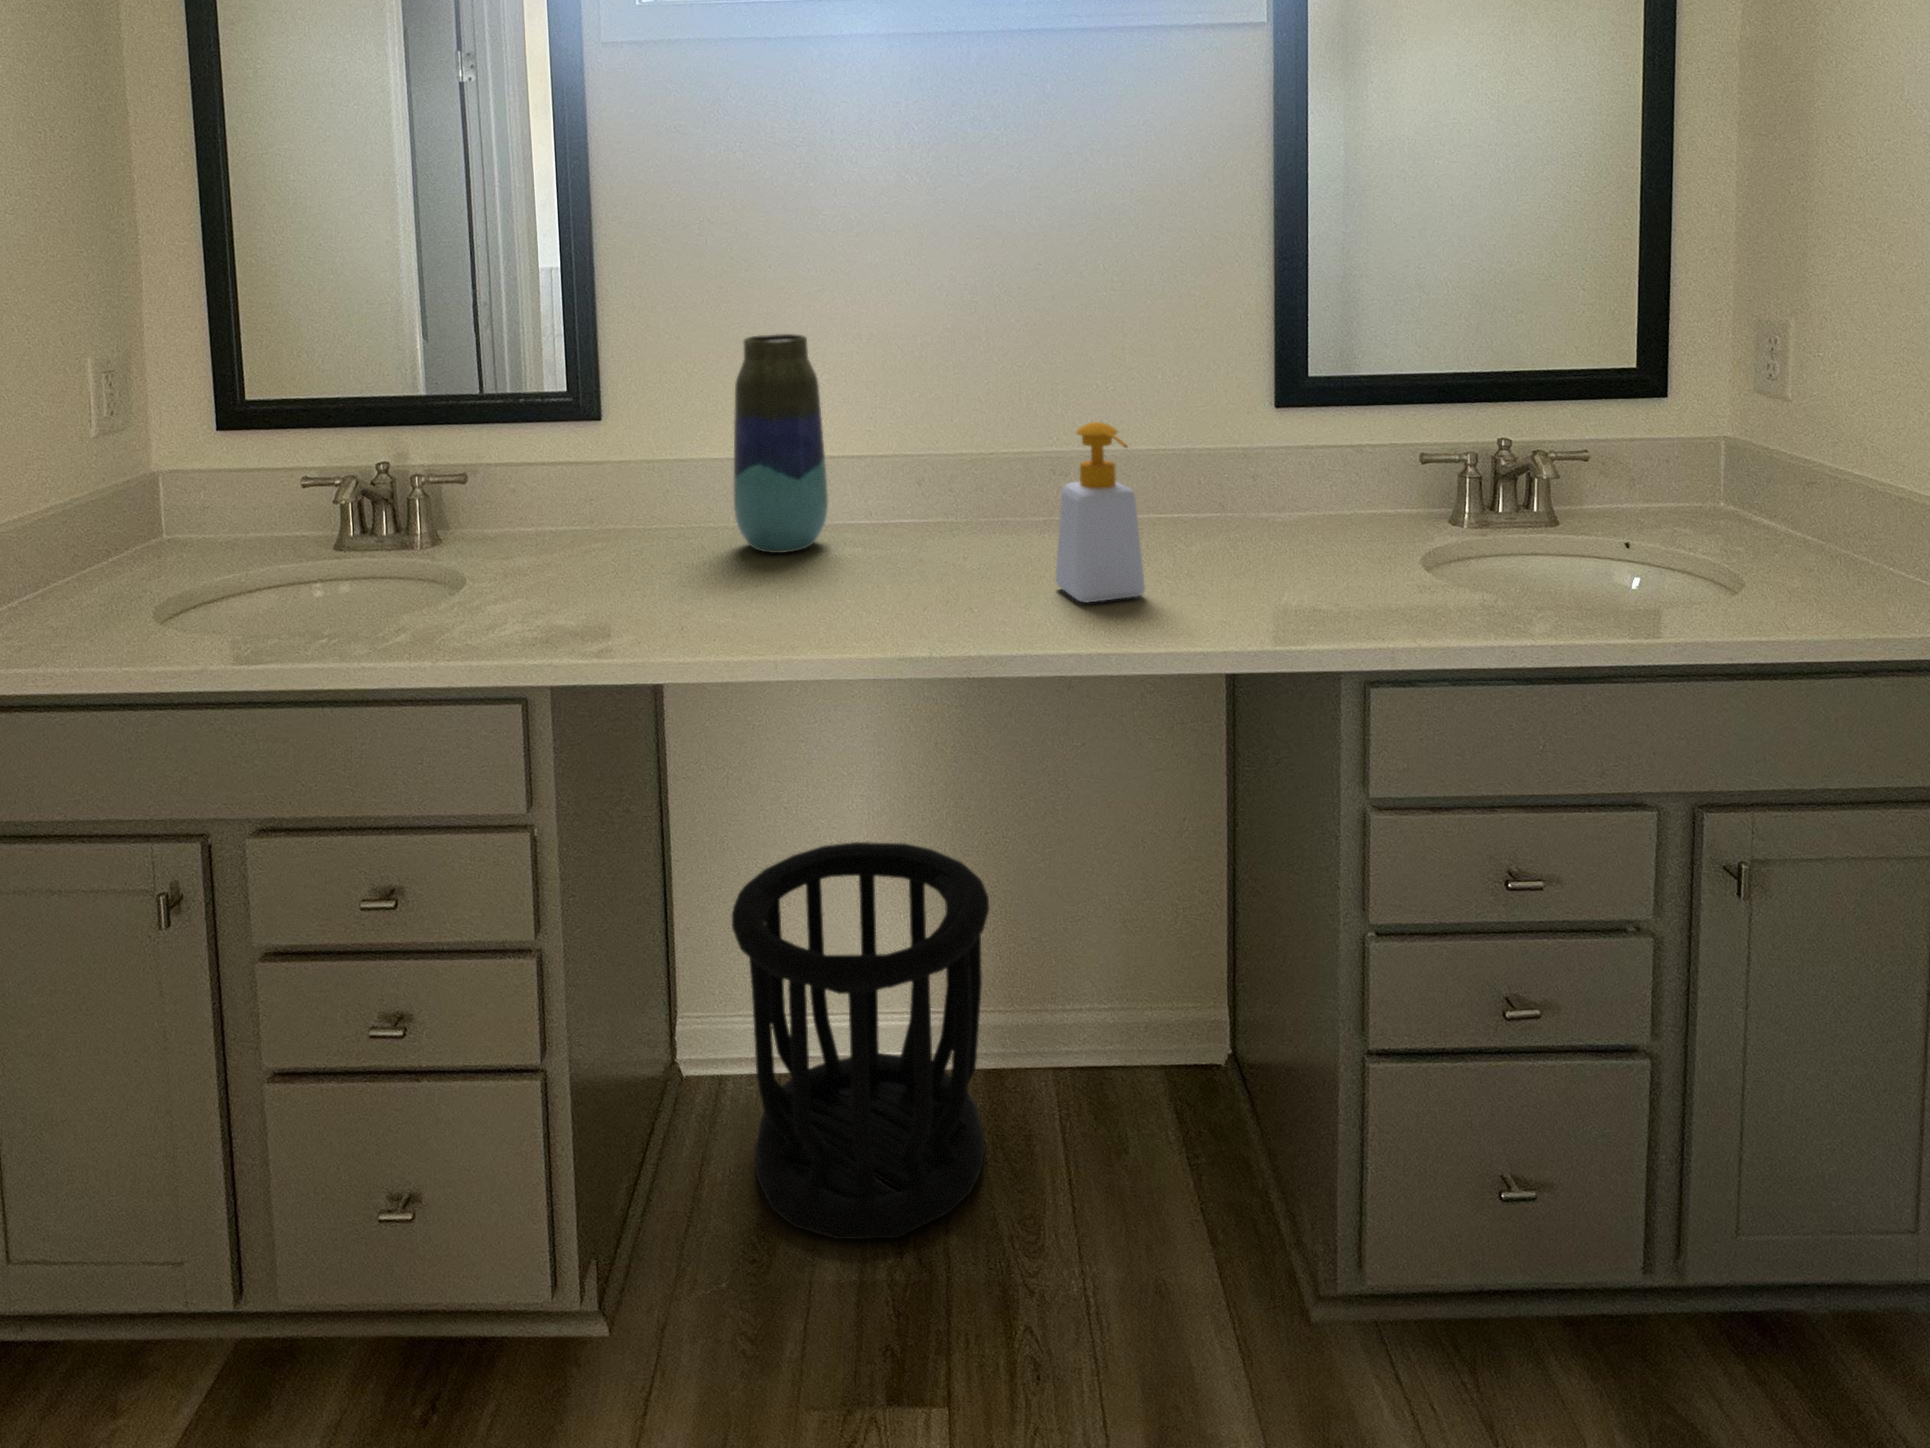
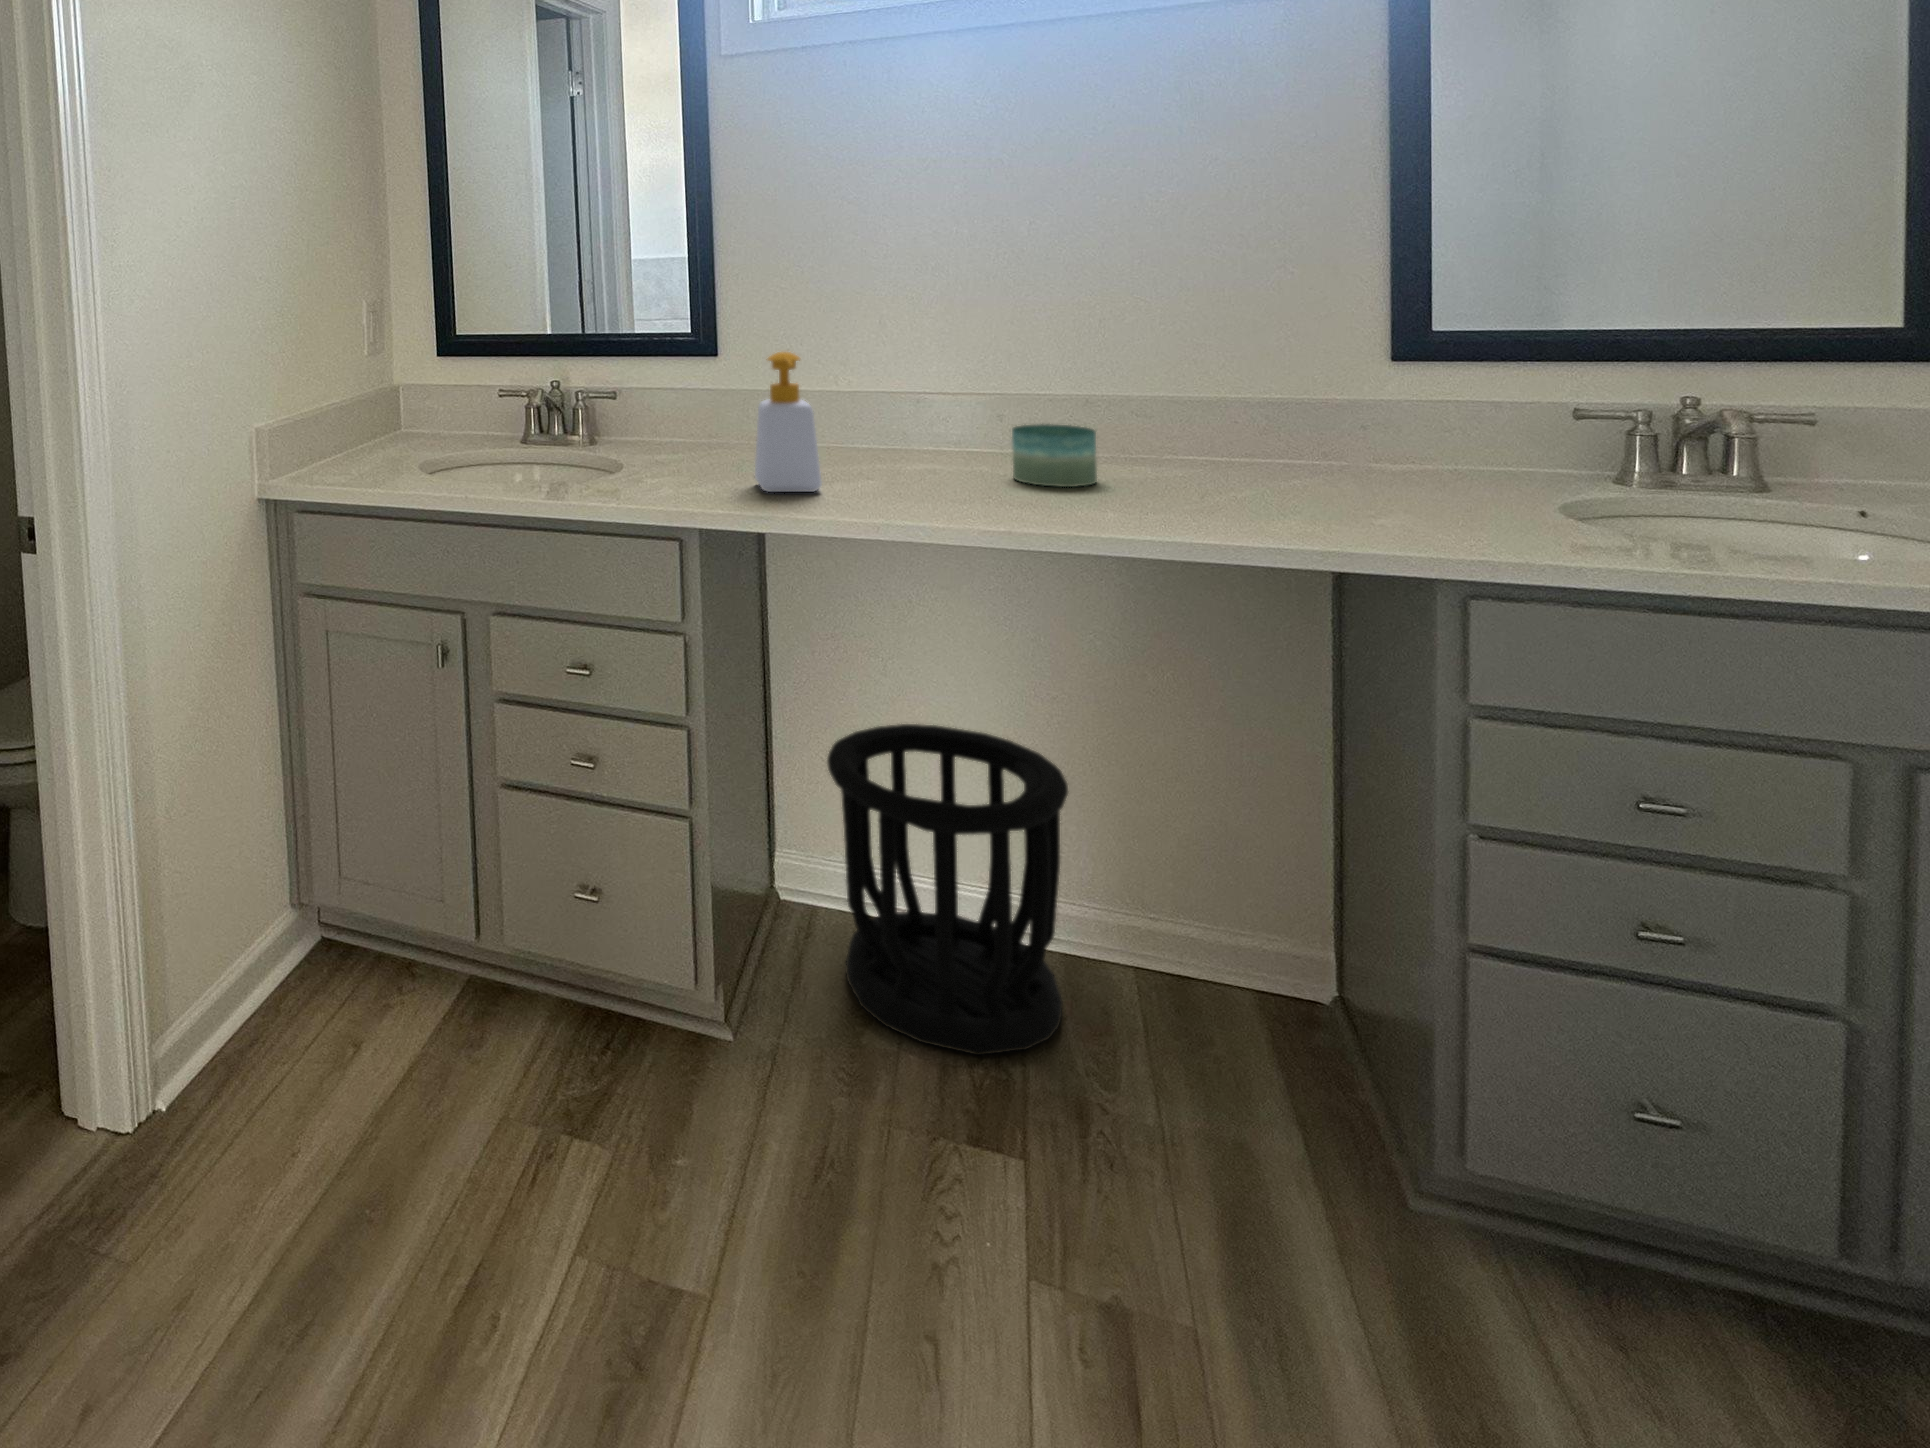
vase: present [734,334,828,553] -> none [831,285,914,465]
soap bottle: present [1056,422,1145,602] -> present [755,352,822,492]
candle: none [931,495,1016,571] -> present [1012,424,1097,487]

